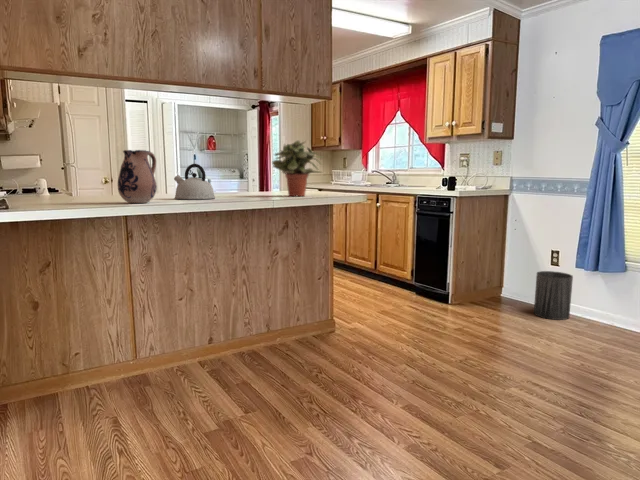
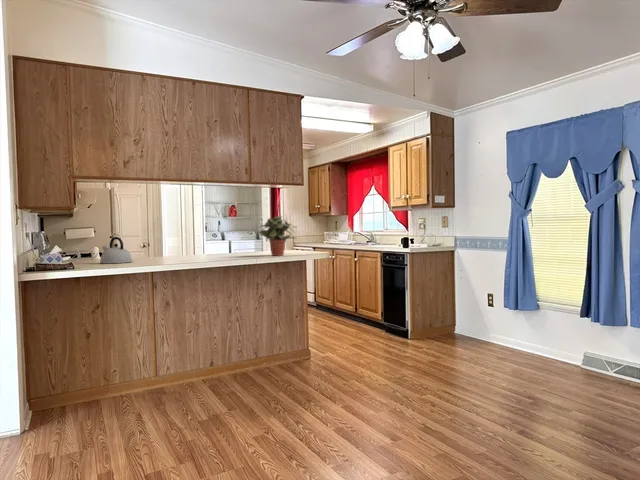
ceramic pitcher: present [118,150,157,203] -> none [146,228,173,263]
kettle: present [174,164,215,199] -> present [100,237,132,263]
trash can: present [534,271,573,320] -> none [474,311,501,349]

